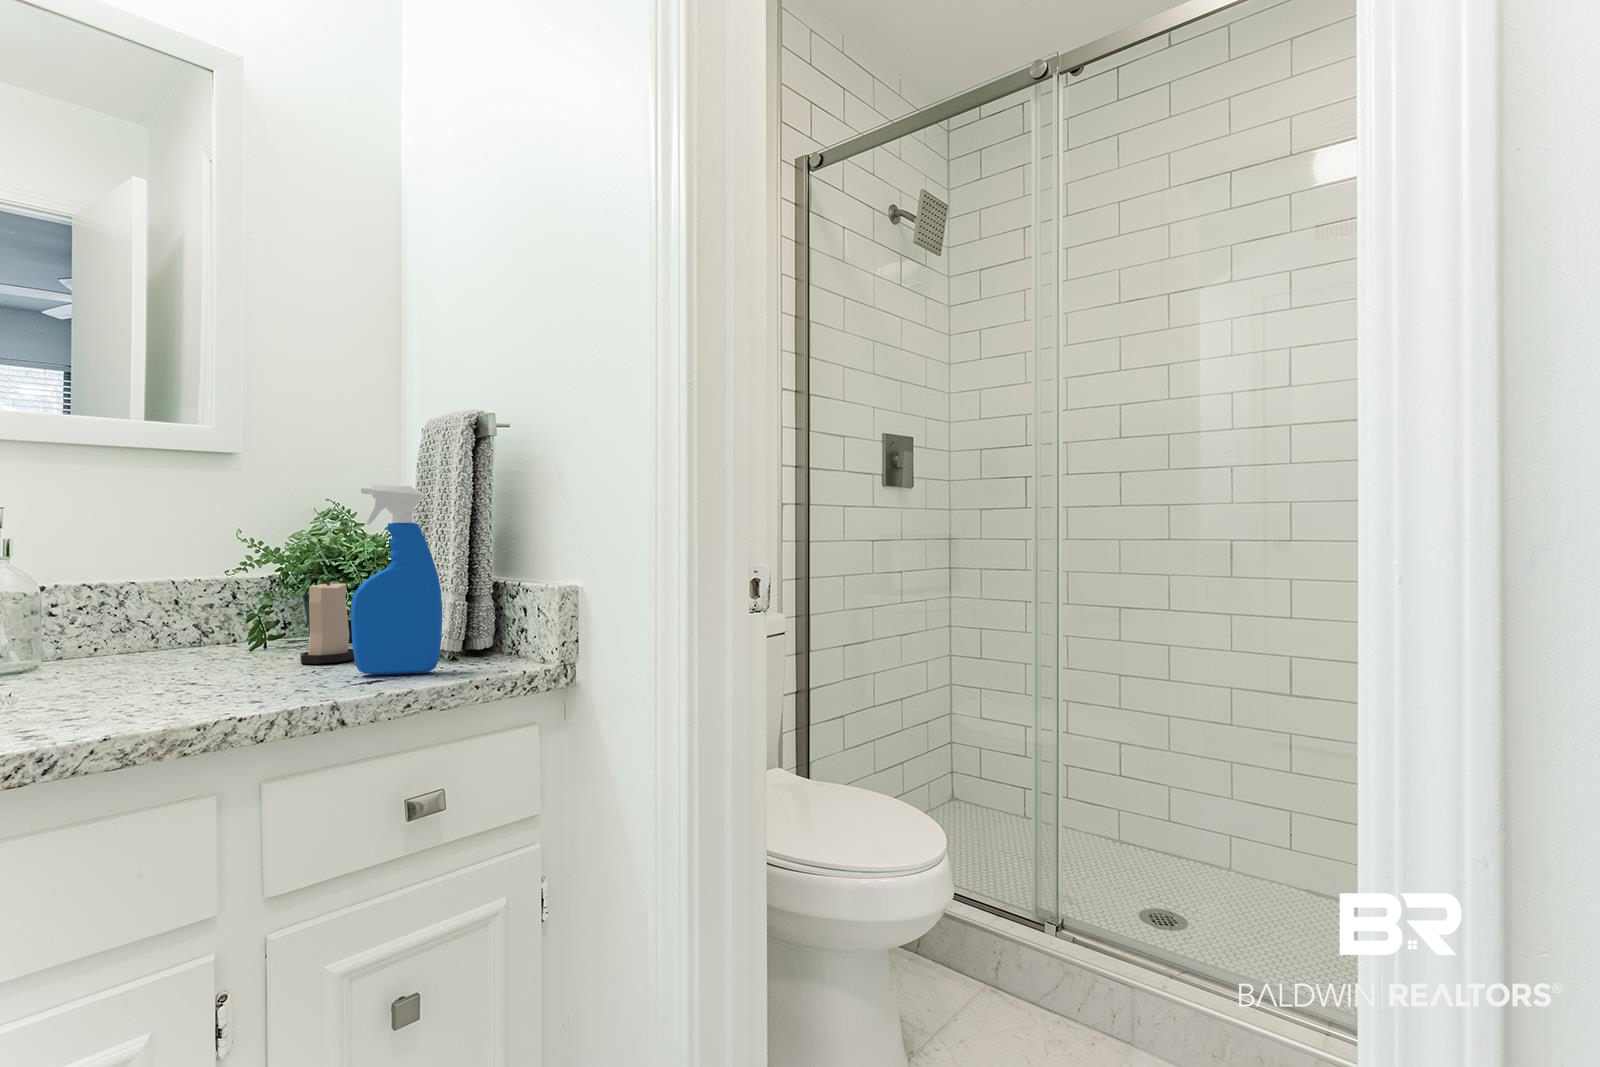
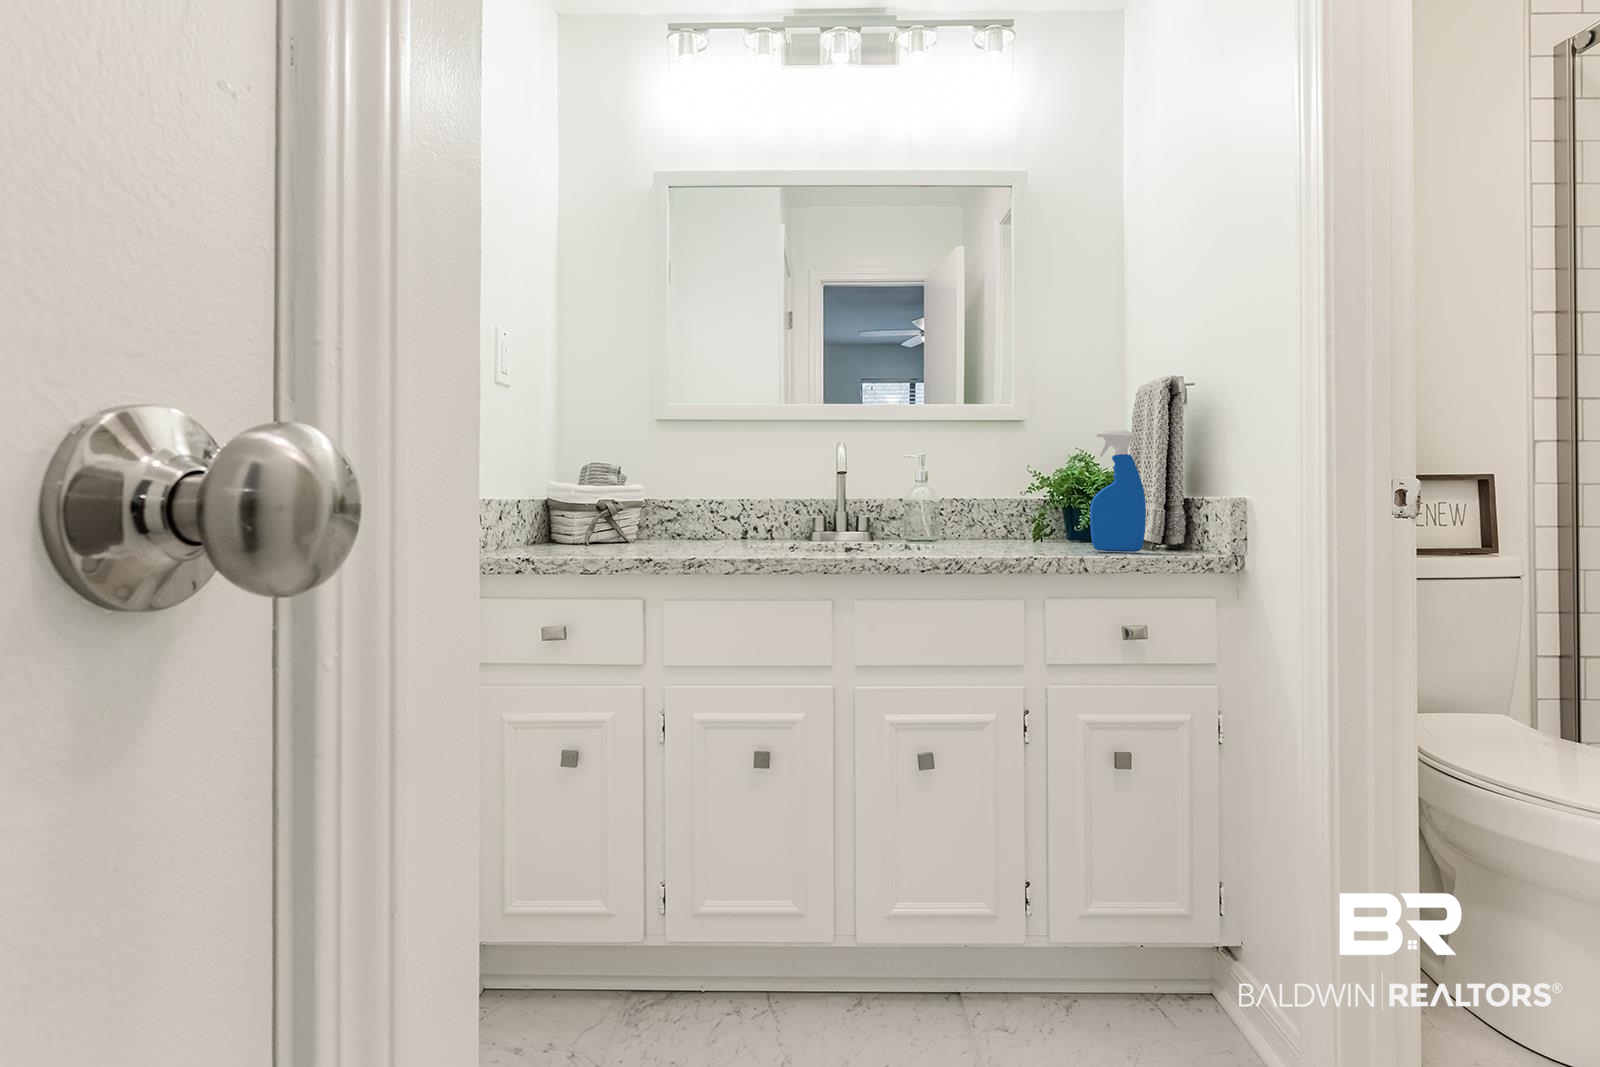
candle: present [301,577,354,664] -> none [1061,493,1094,547]

